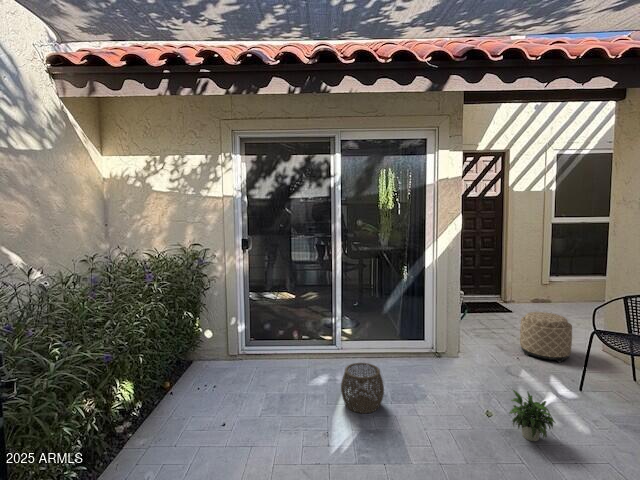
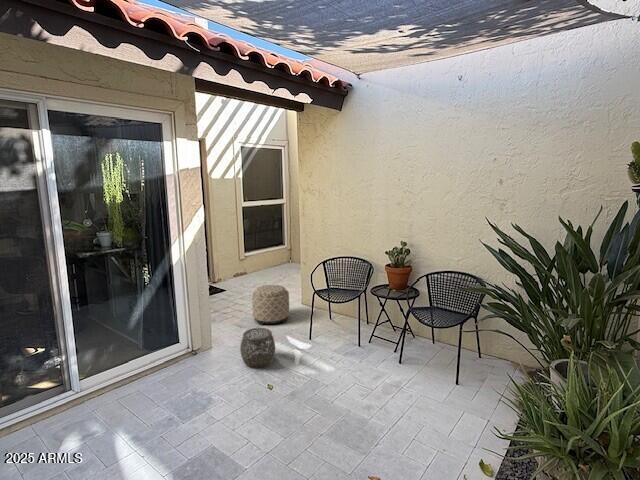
woven basket: present [341,363,384,413] -> present [240,328,275,368]
potted plant: present [509,390,555,441] -> none [286,355,323,393]

